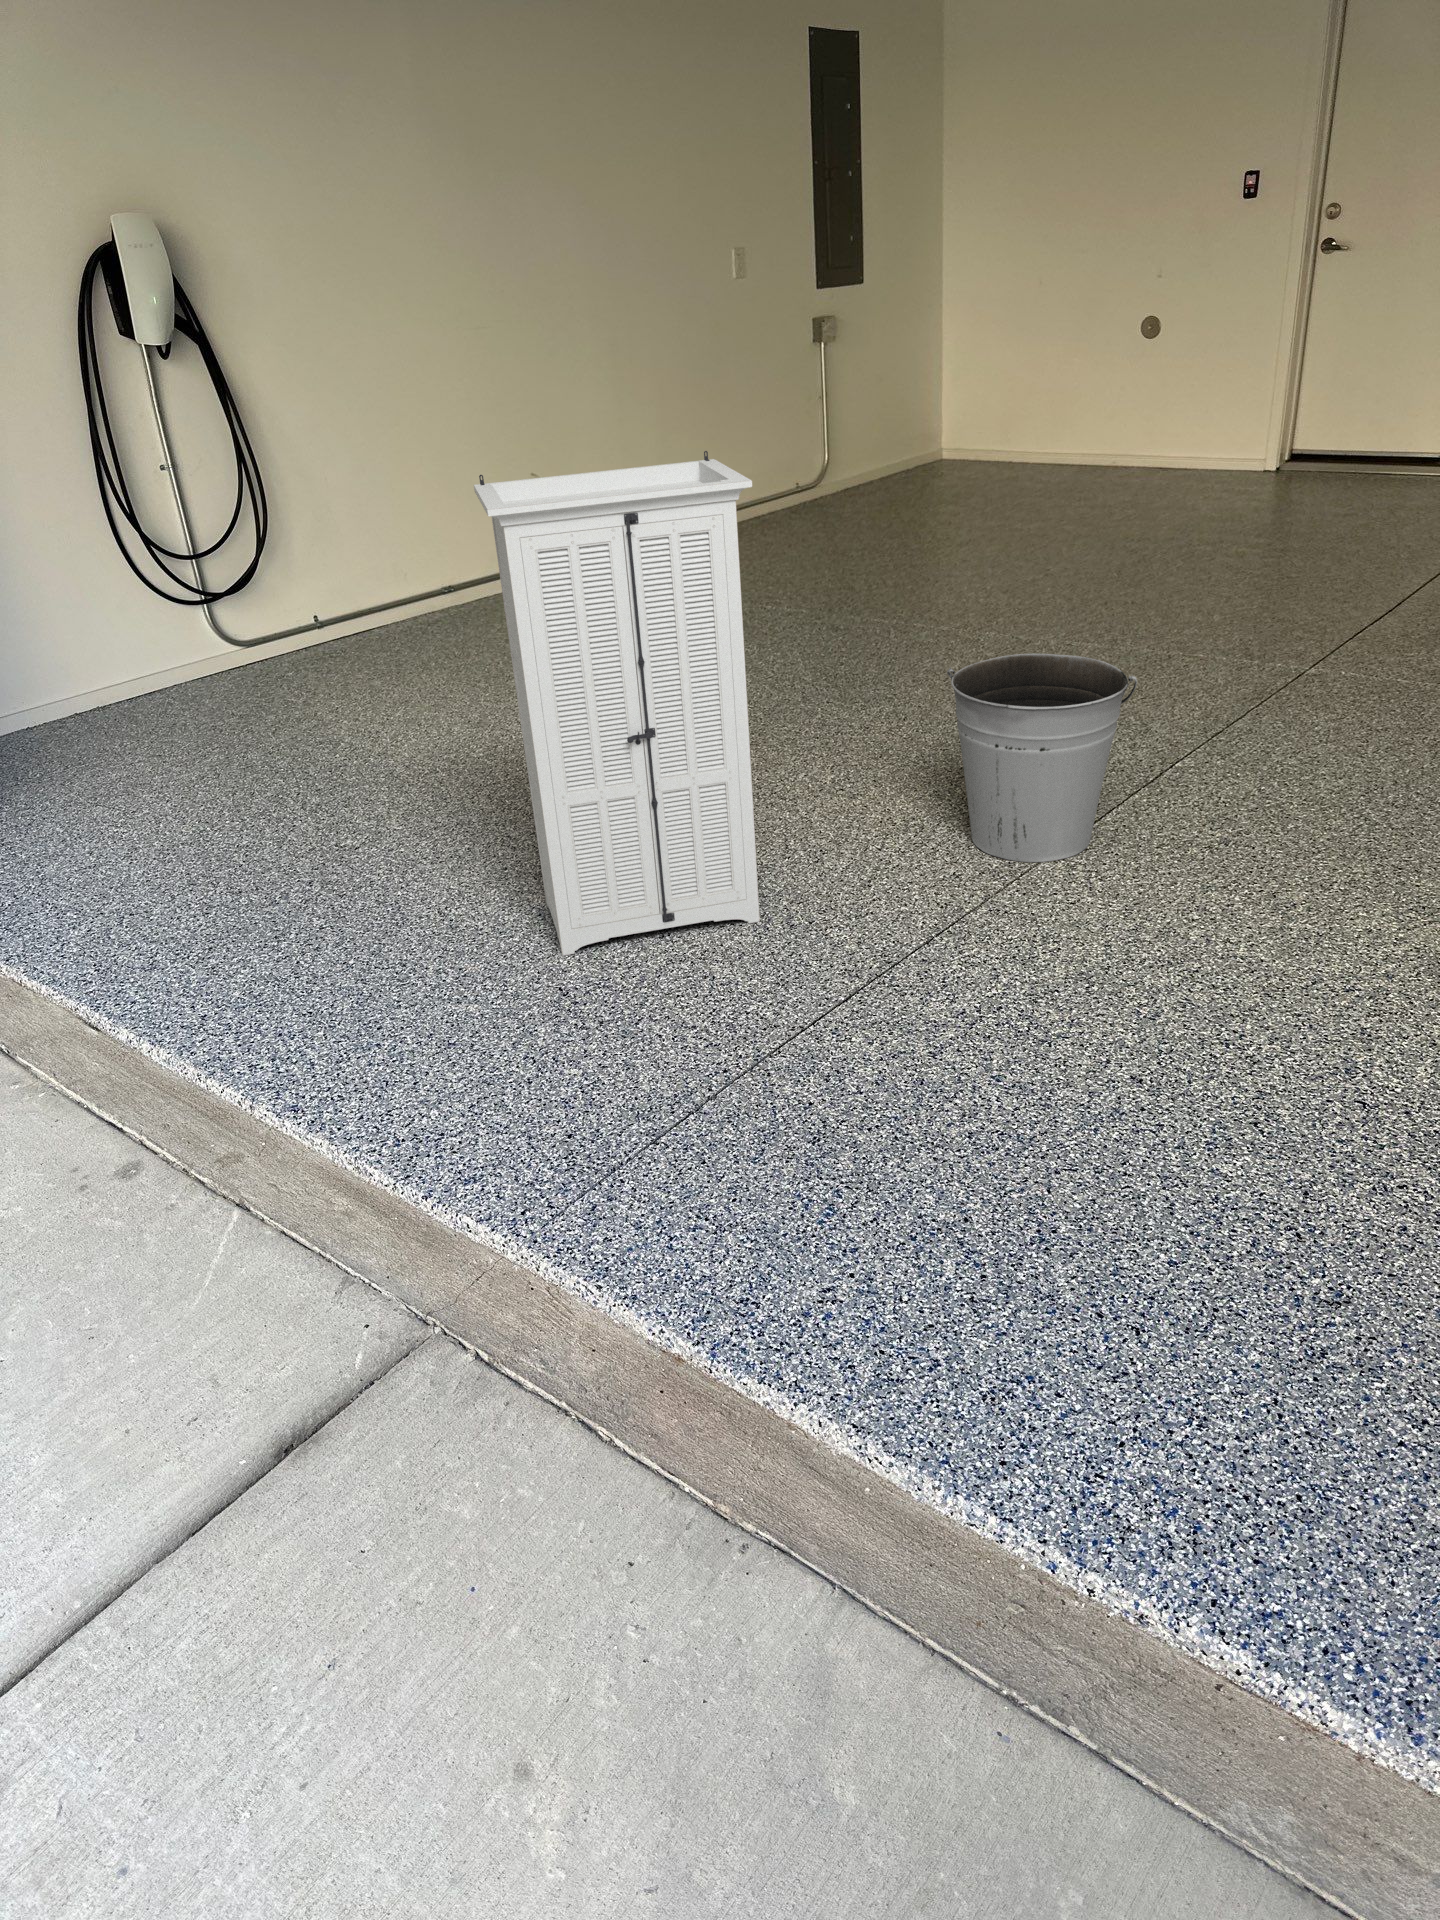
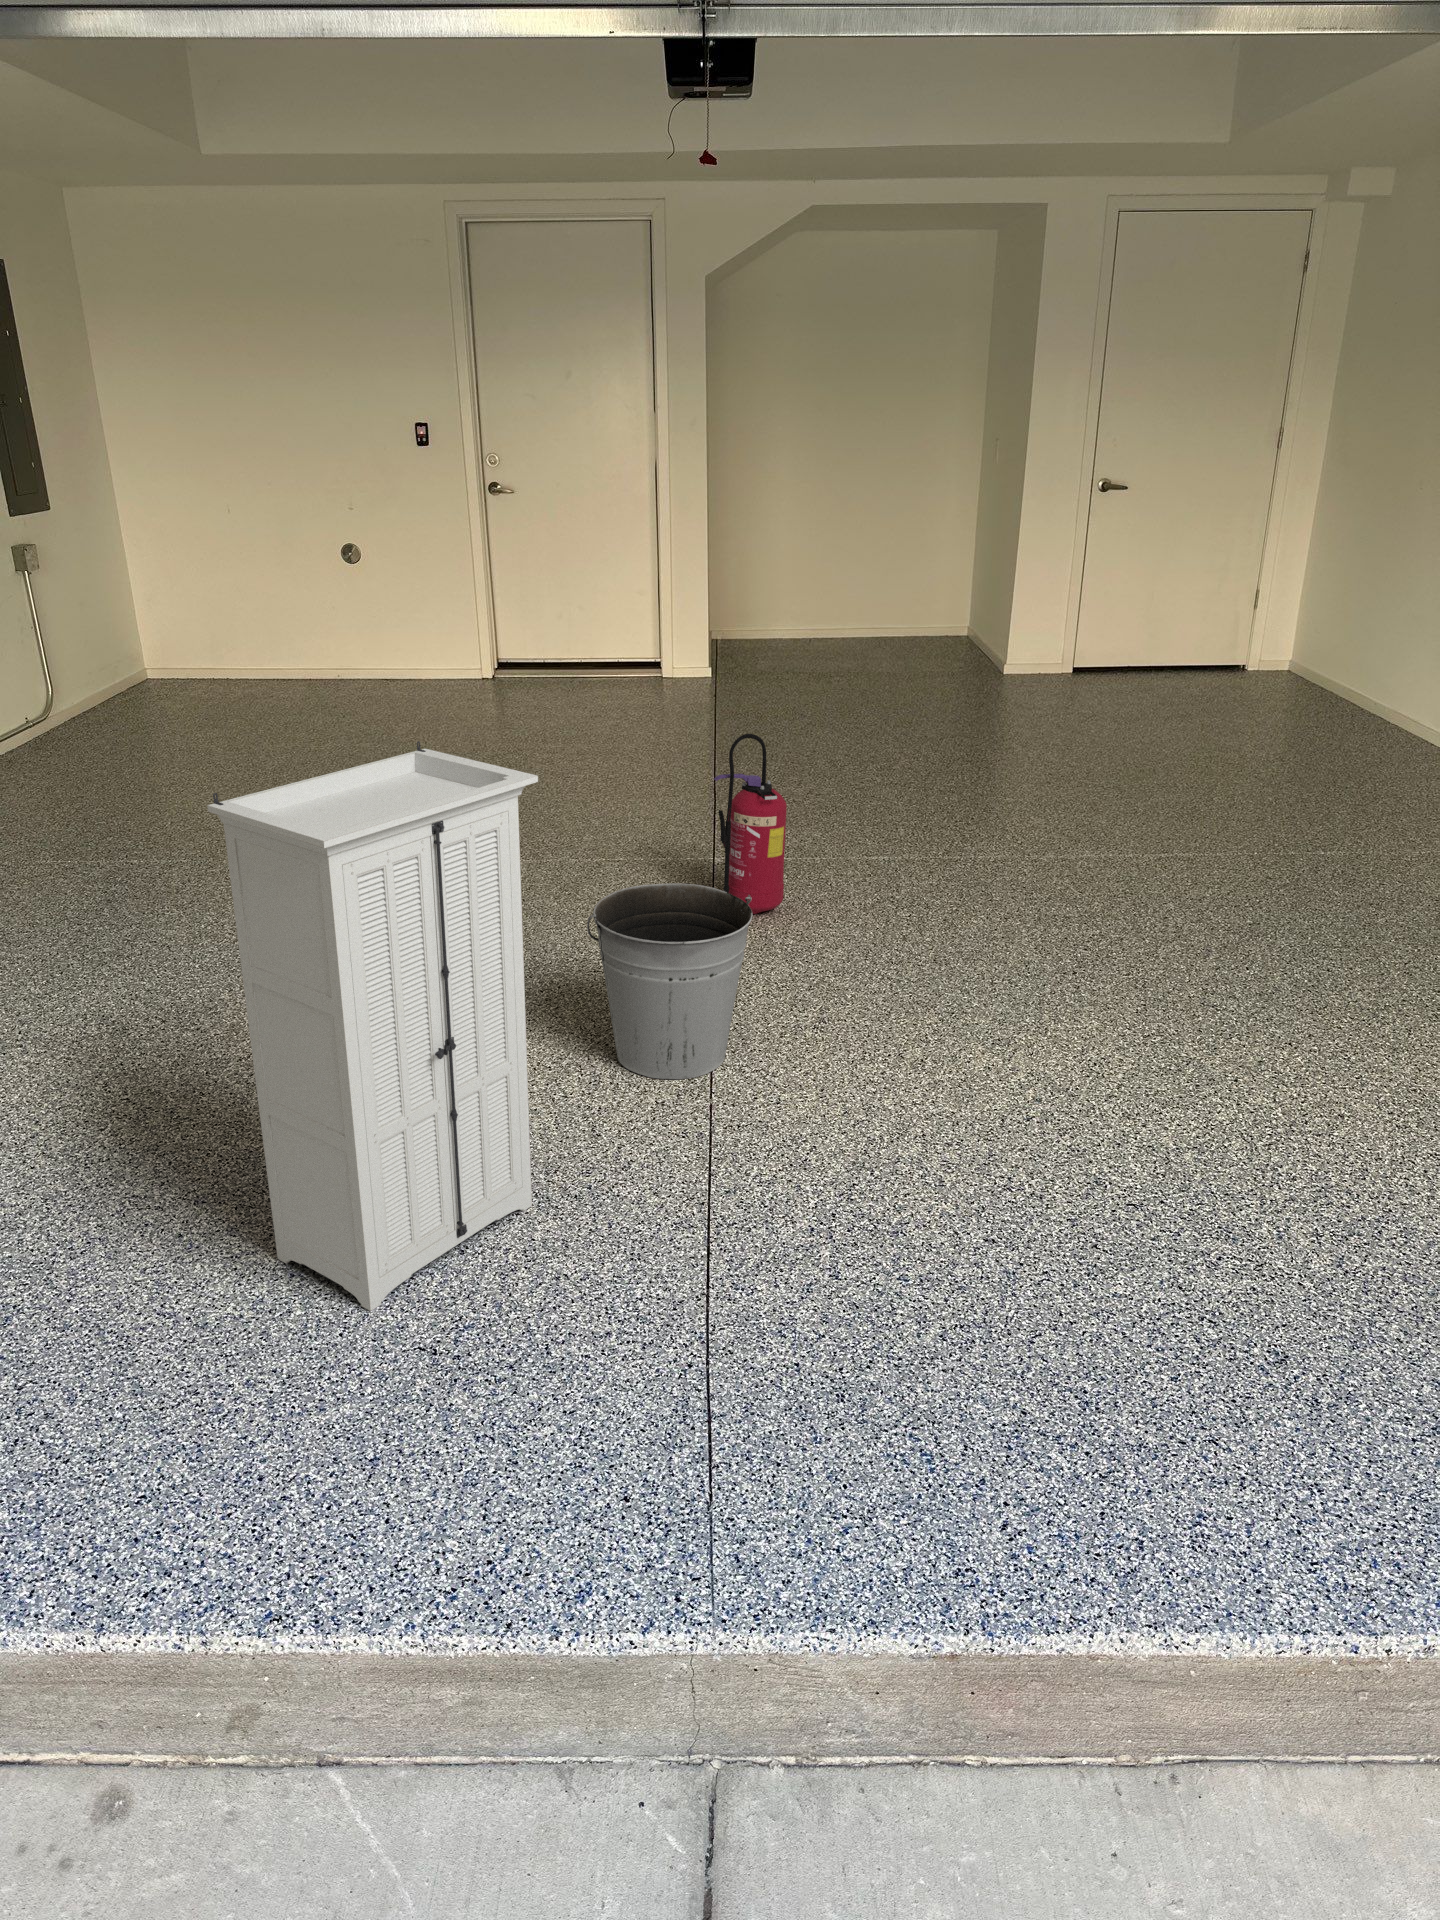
fire extinguisher: none [1253,513,1350,734] -> present [714,734,787,914]

